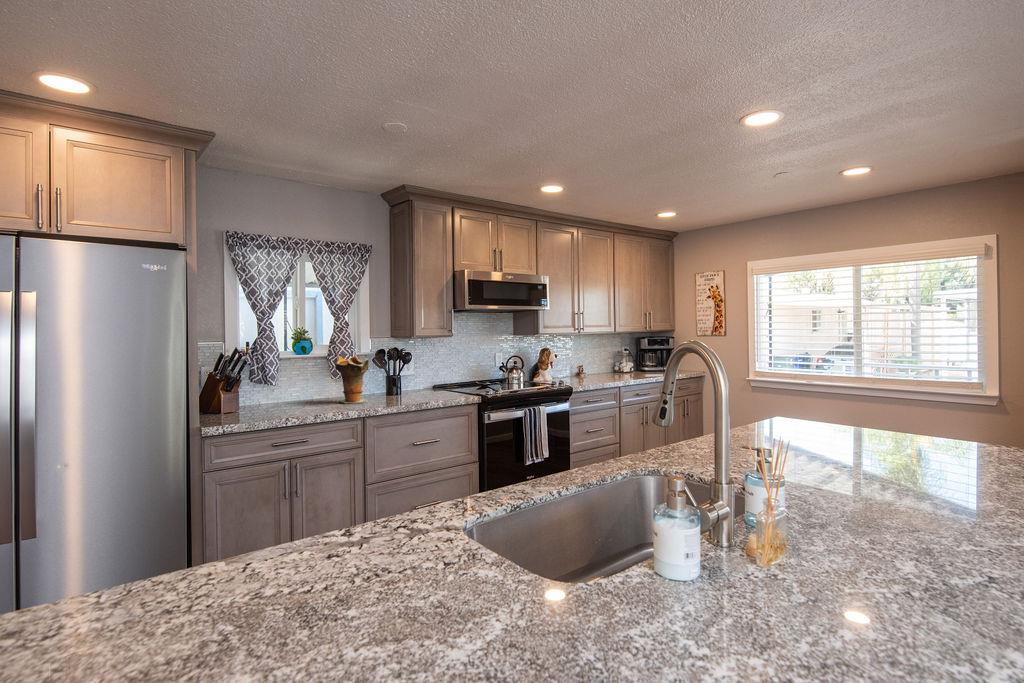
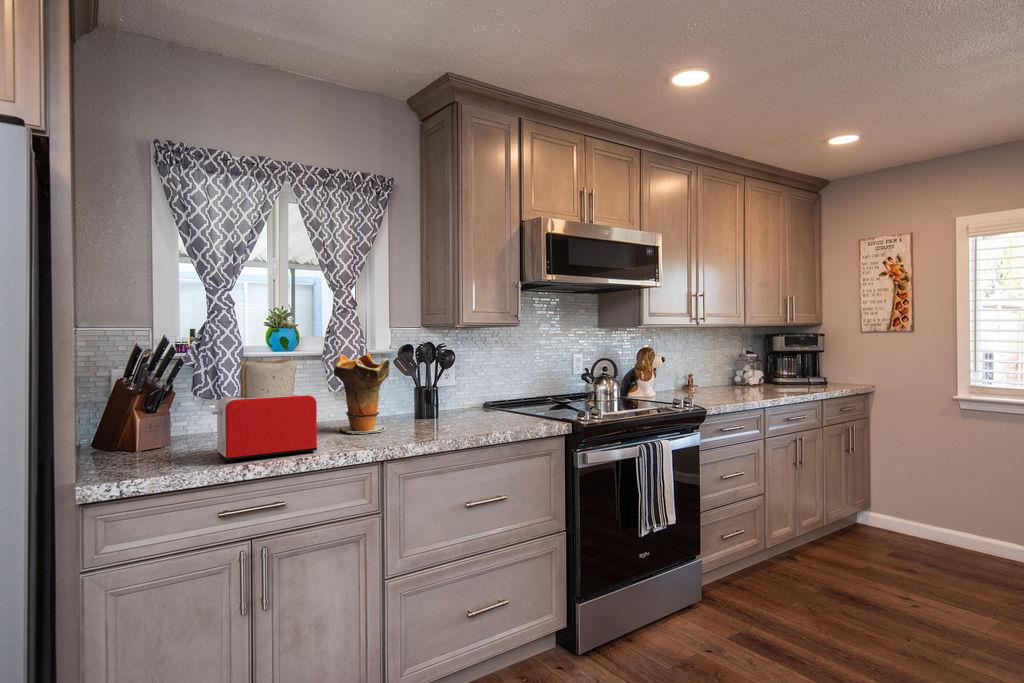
toaster: none [268,361,326,417] -> present [212,360,317,462]

